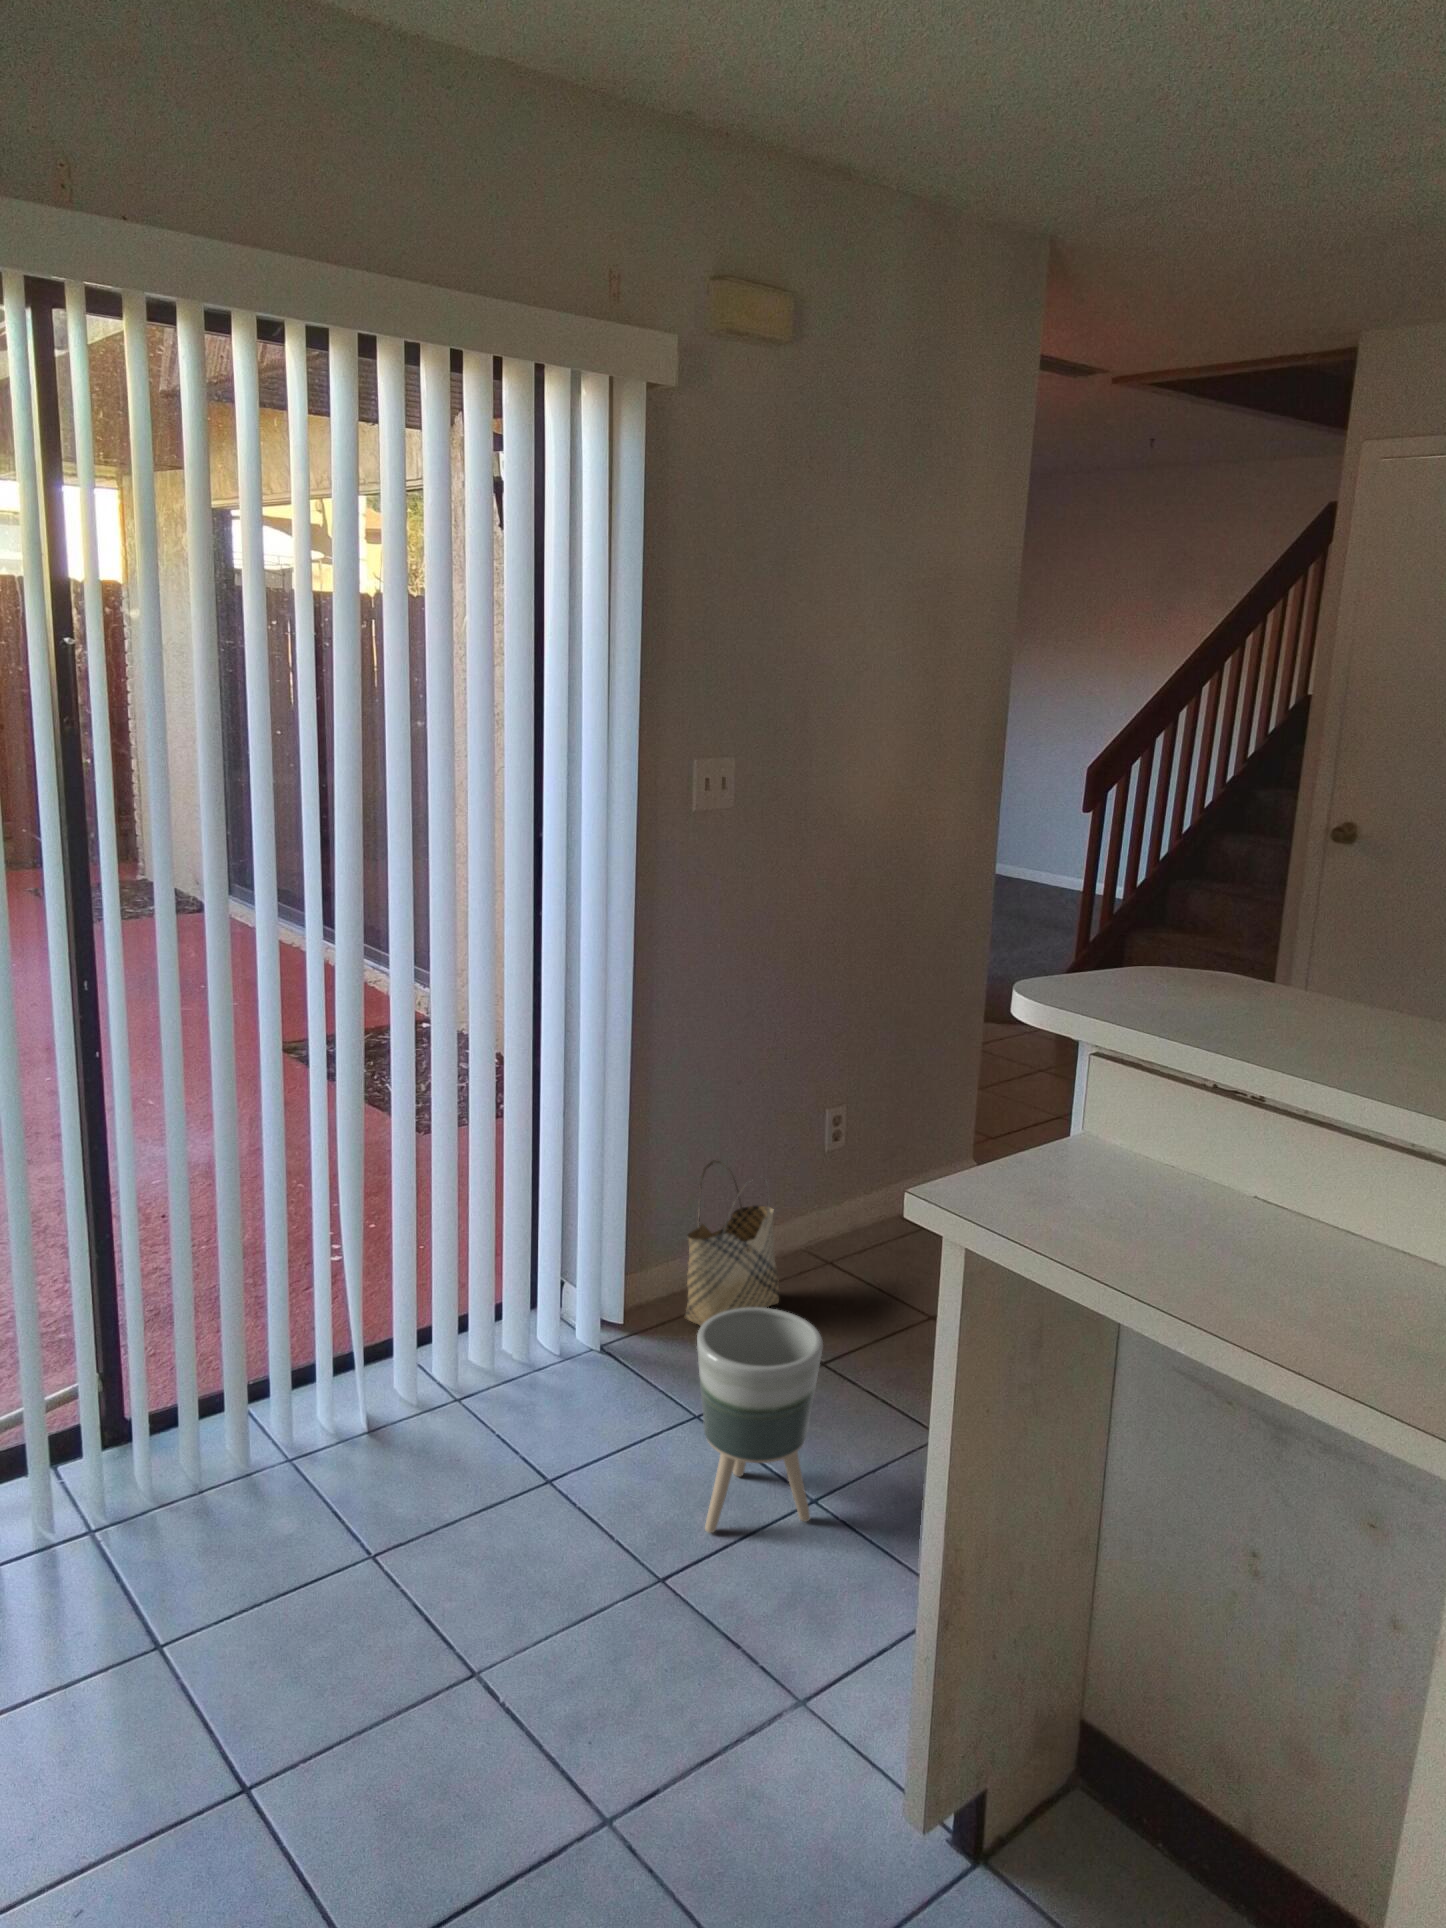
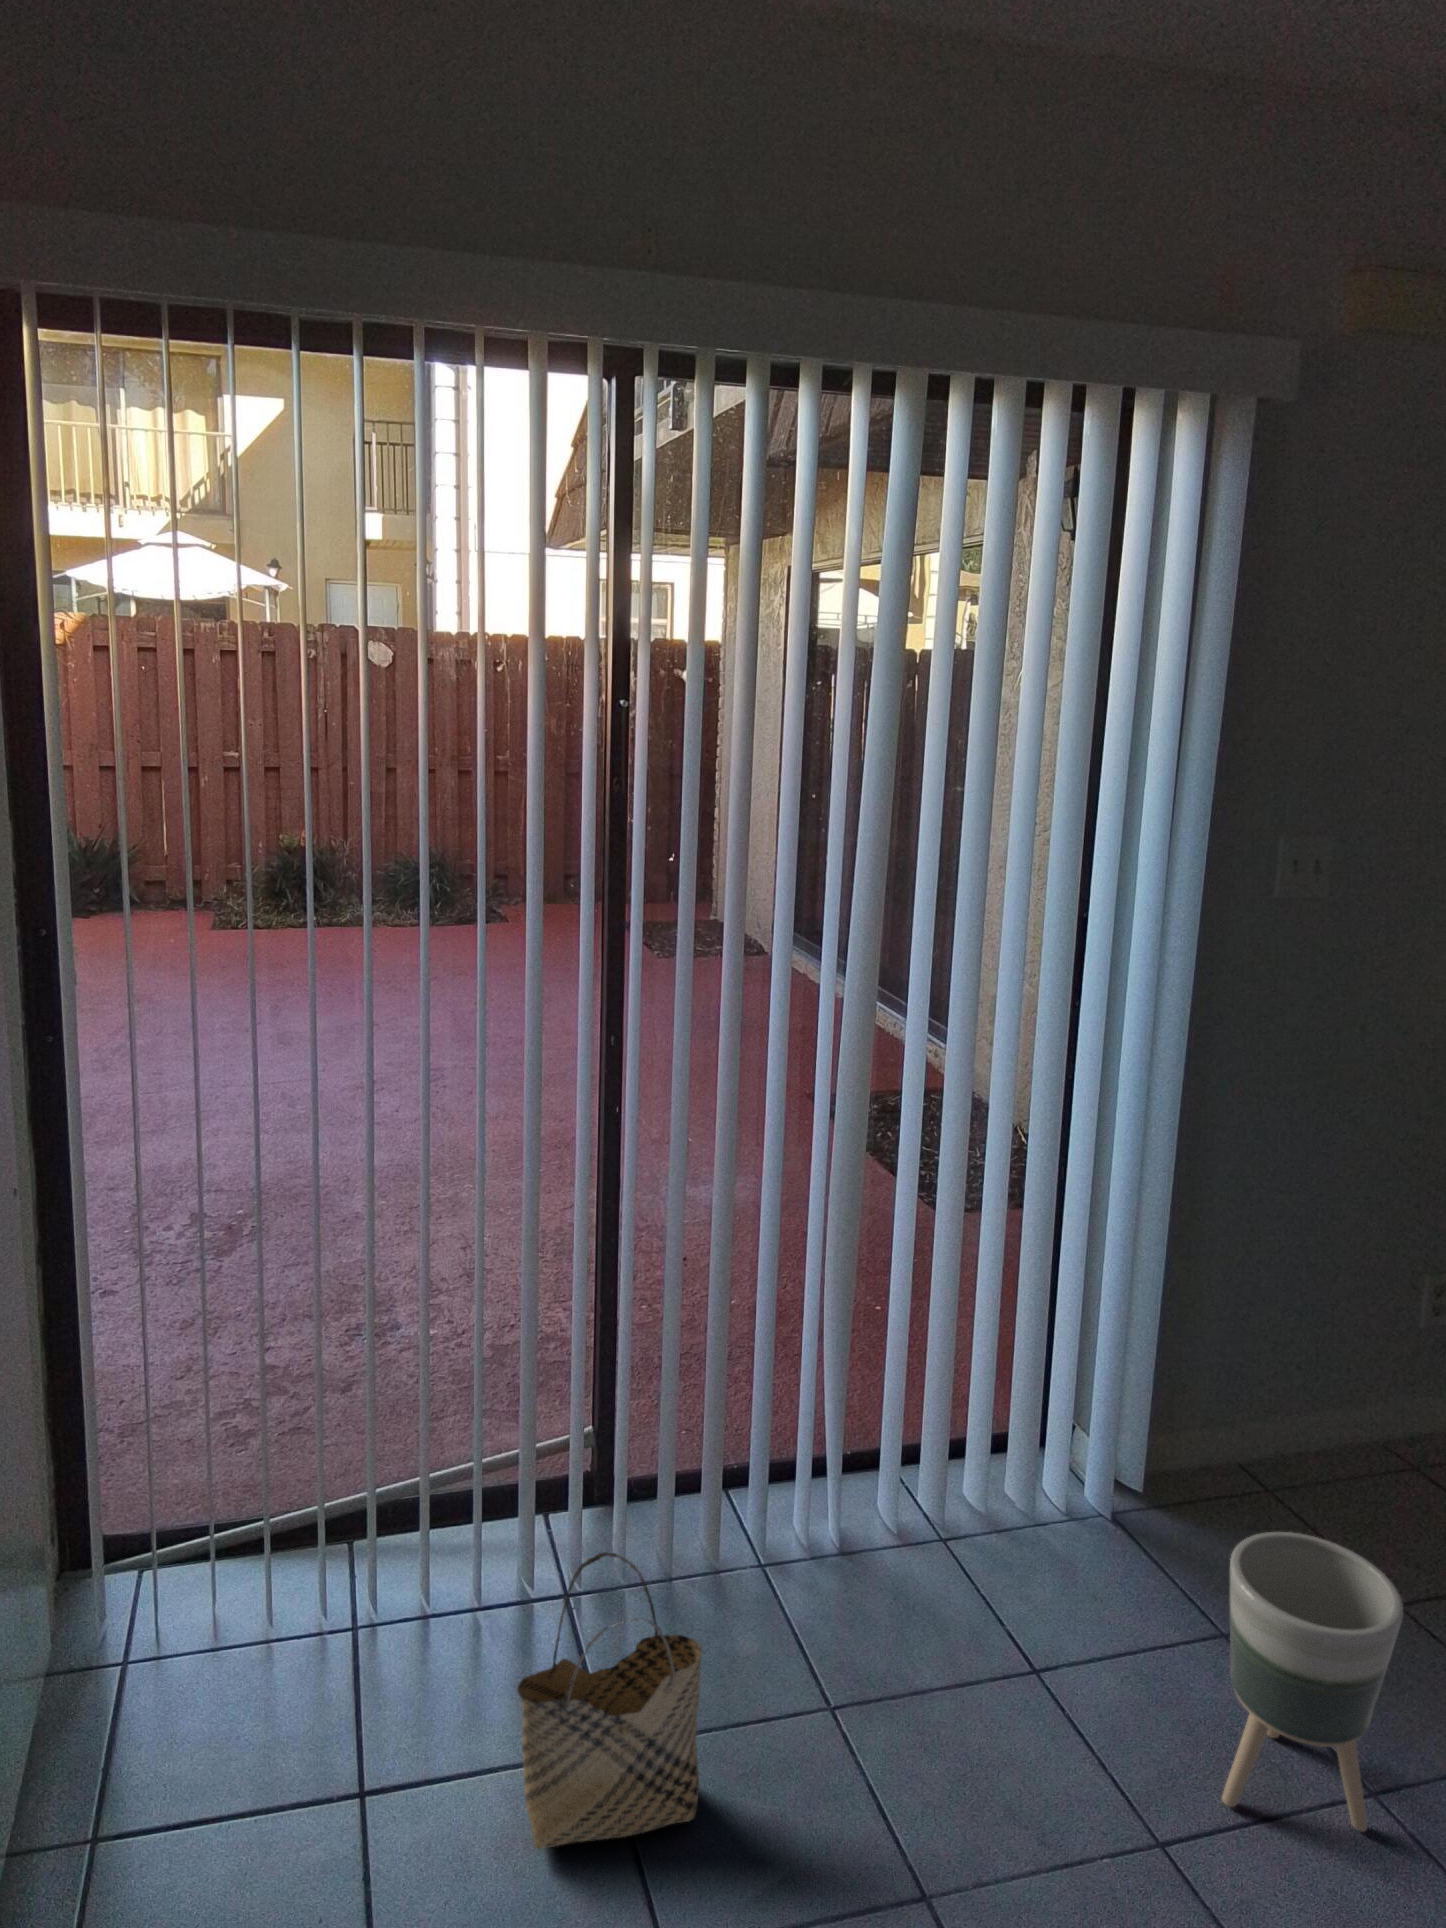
woven basket: present [685,1160,779,1326] -> present [517,1552,702,1850]

